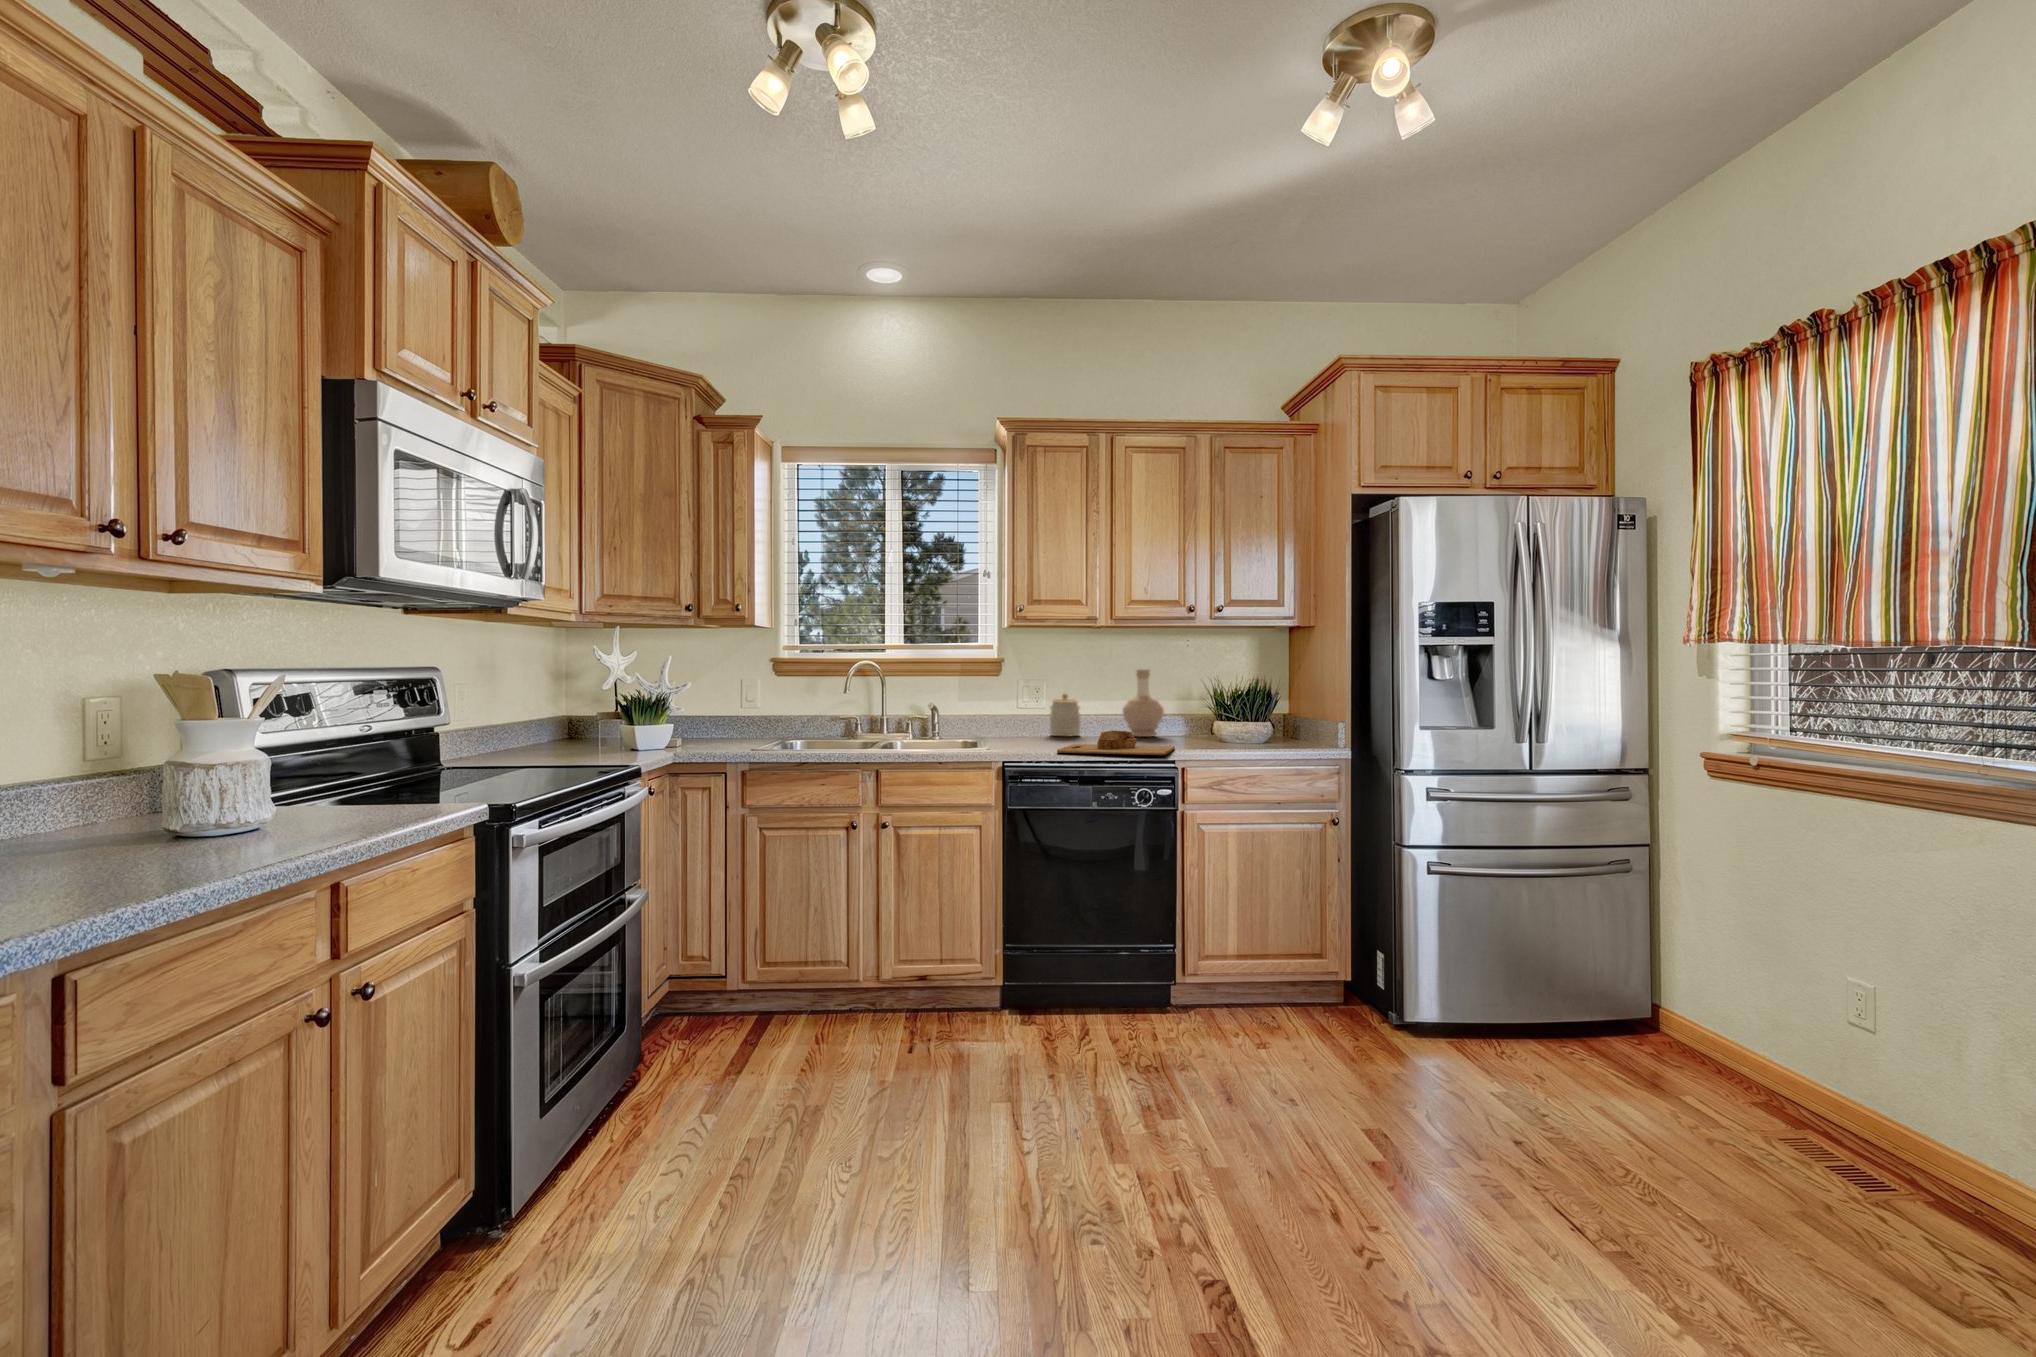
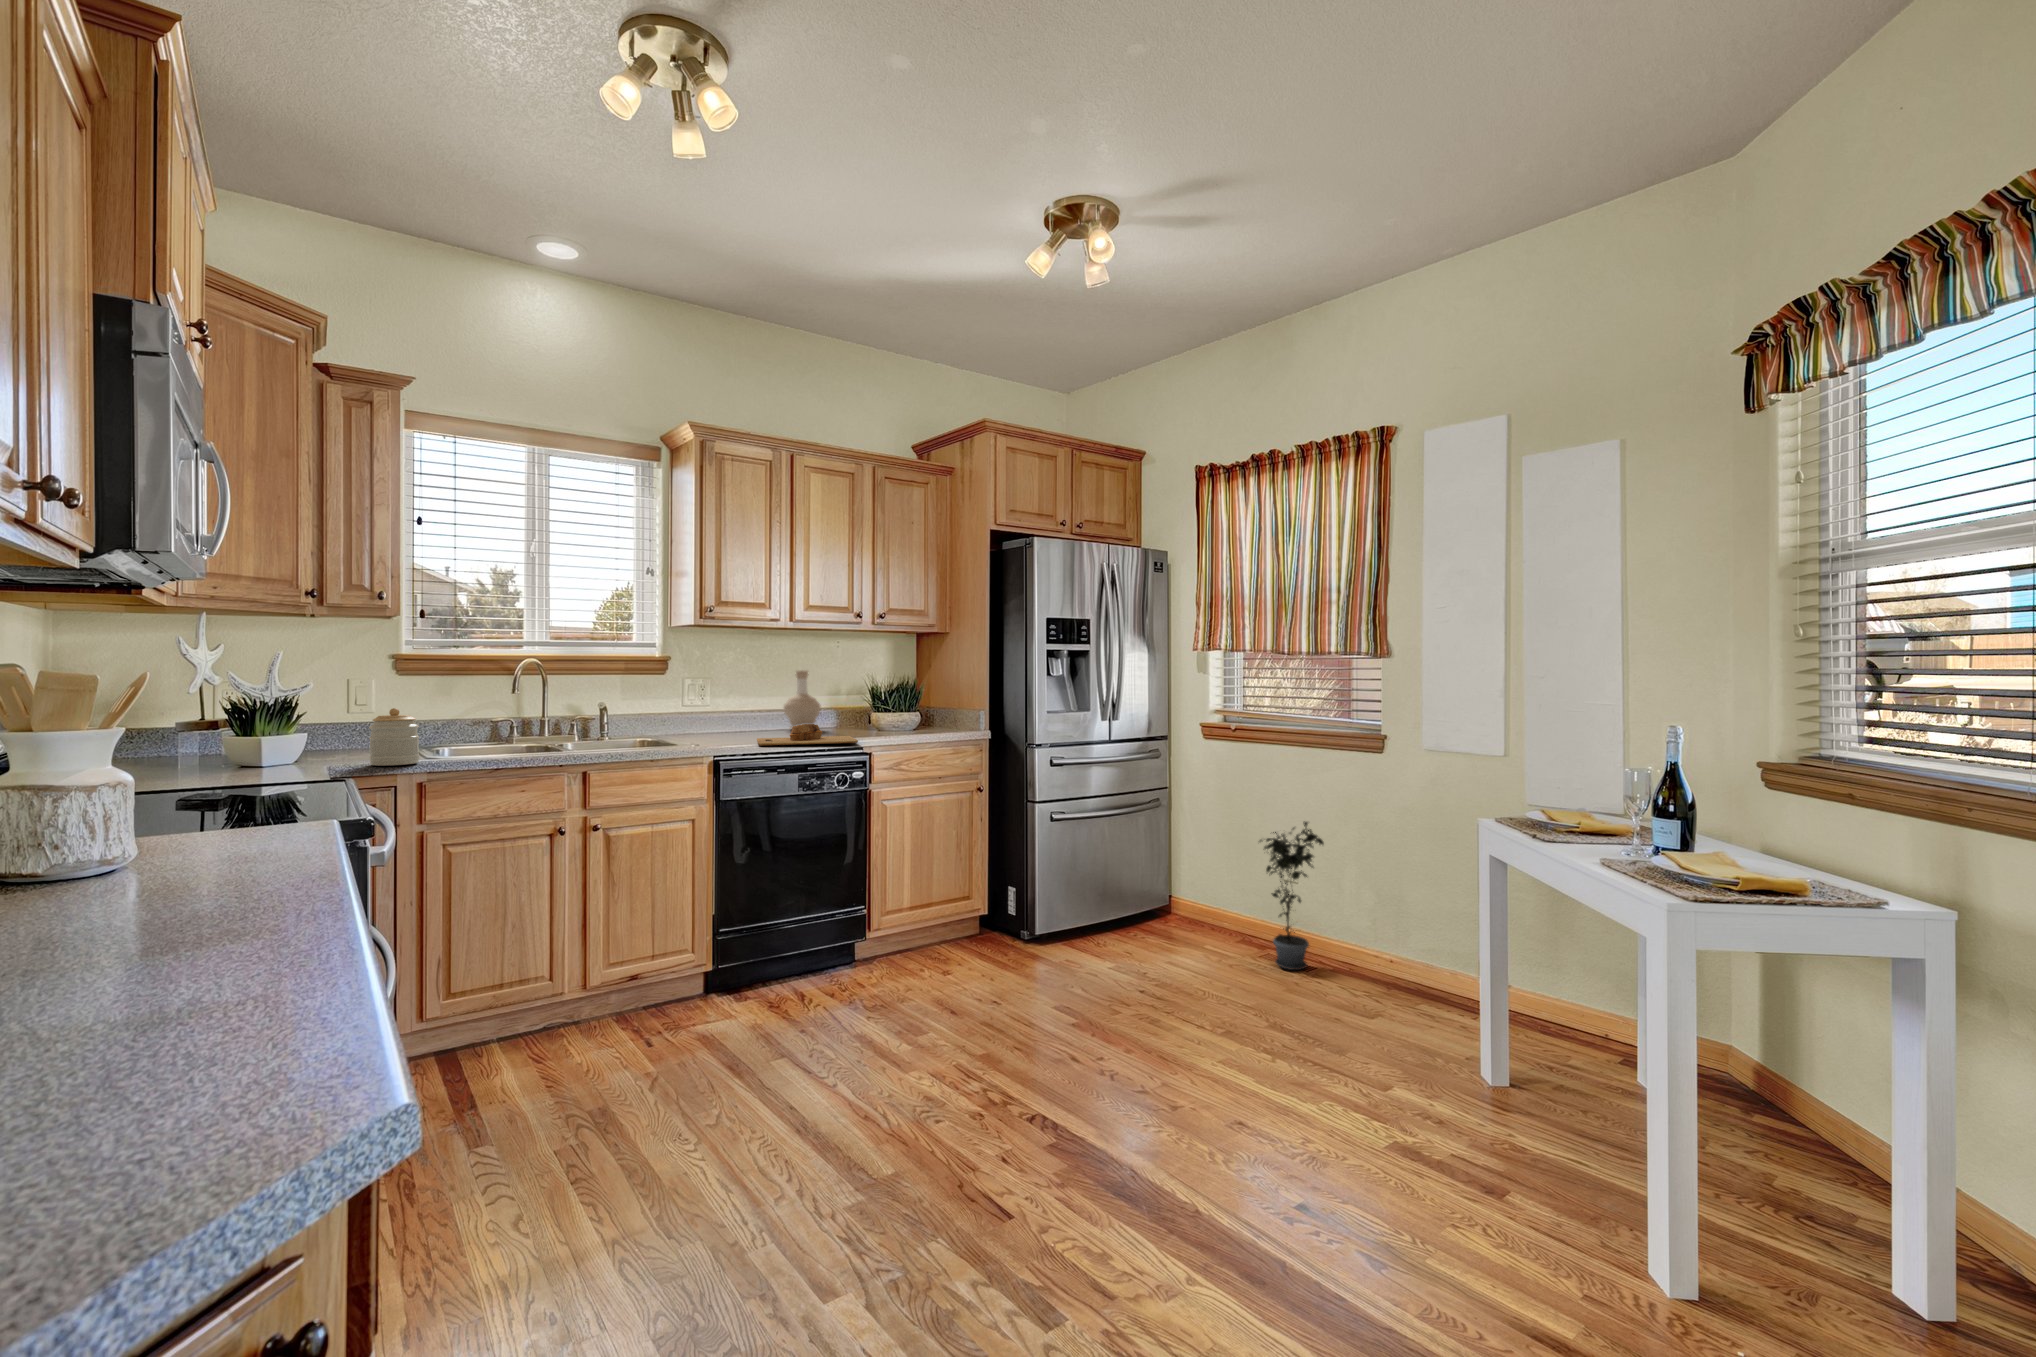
jar: present [1050,694,1080,736] -> present [369,708,419,766]
potted plant: none [1749,929,1896,1177] -> present [1260,821,1324,970]

